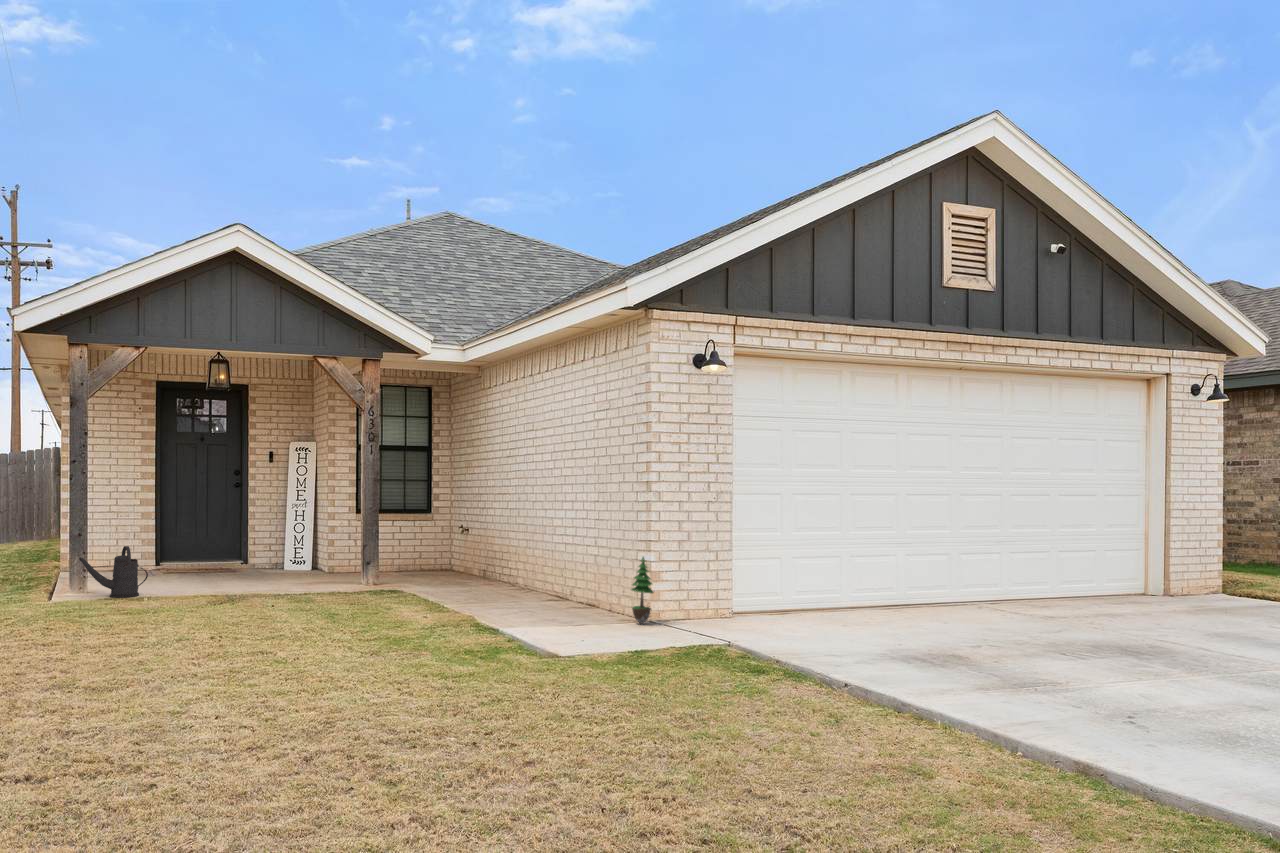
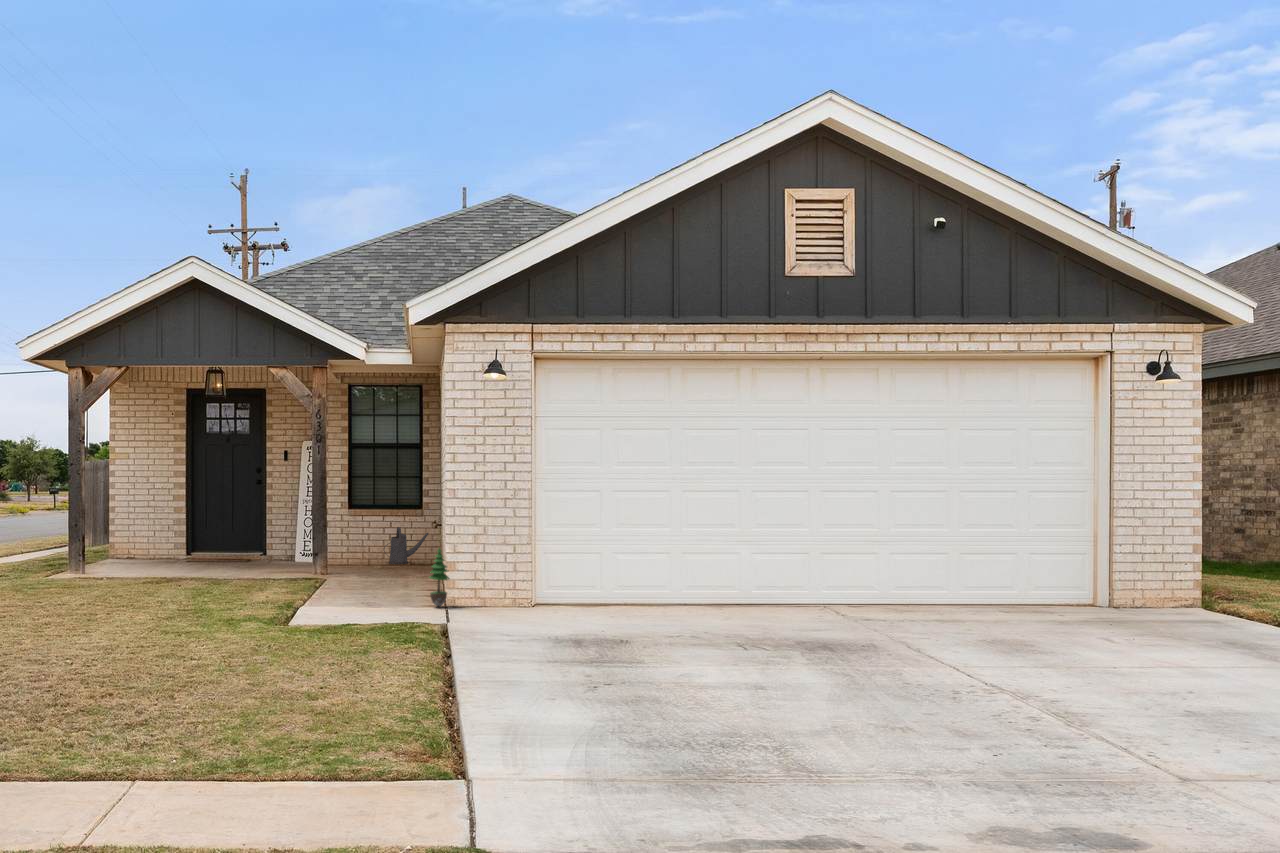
watering can: present [79,546,148,598] -> present [384,527,428,564]

